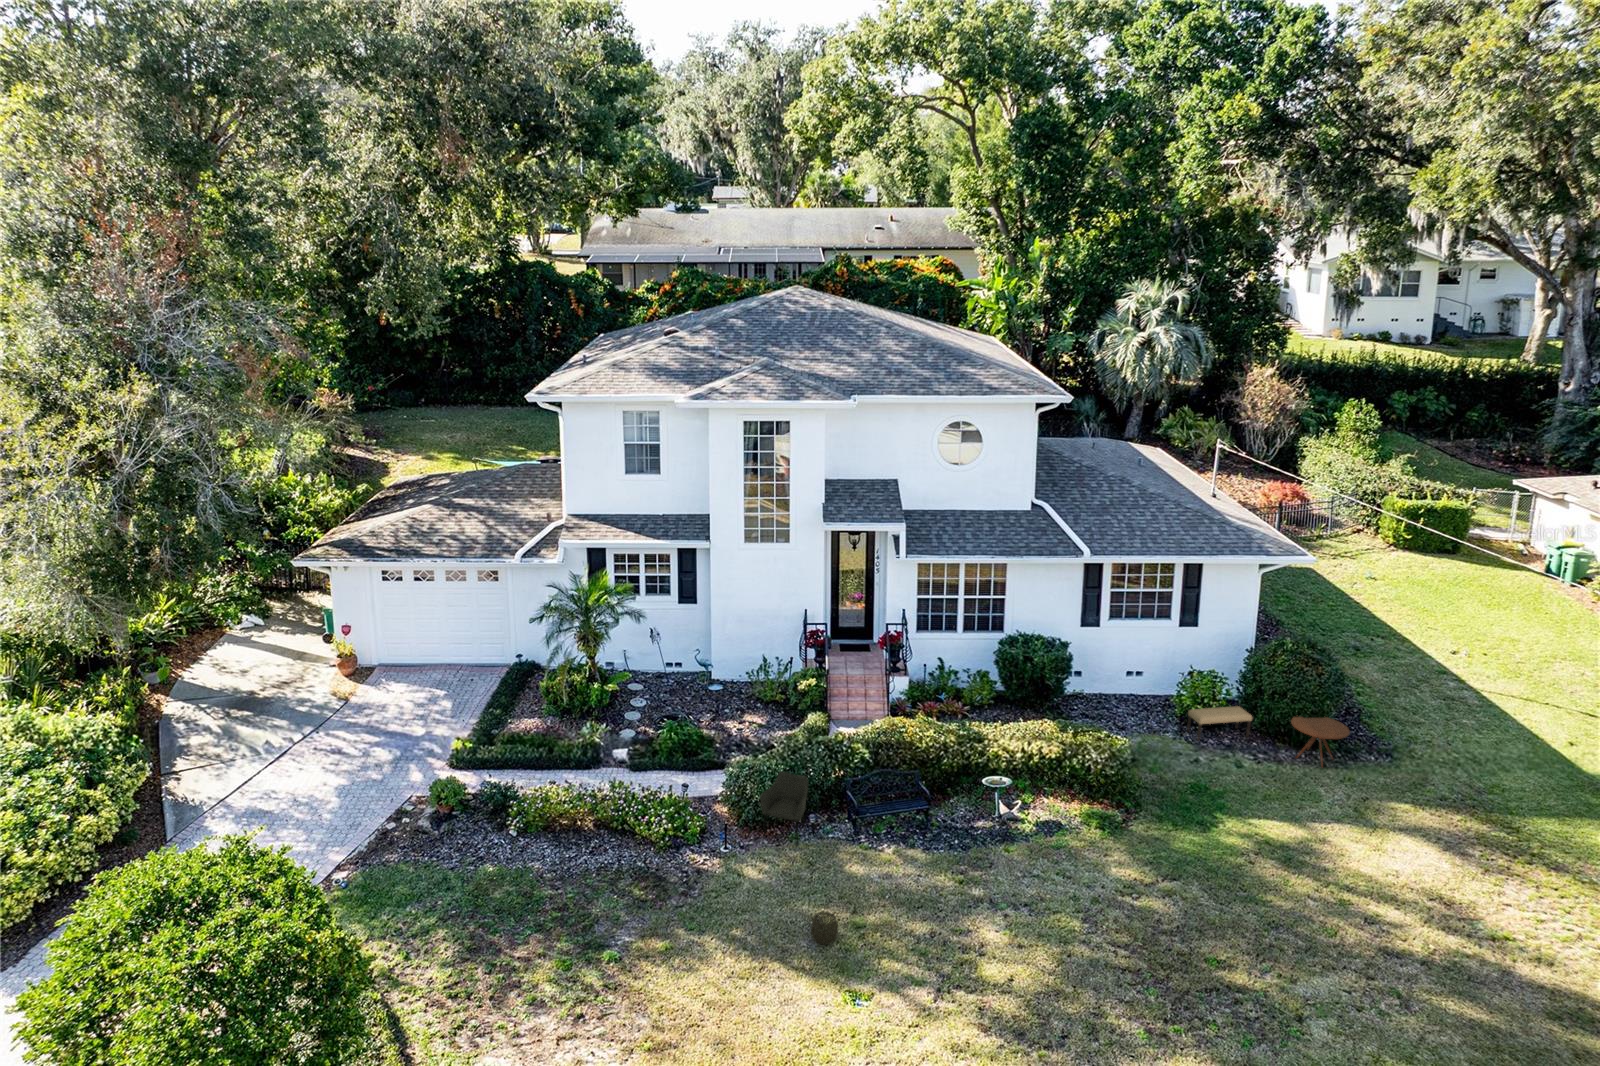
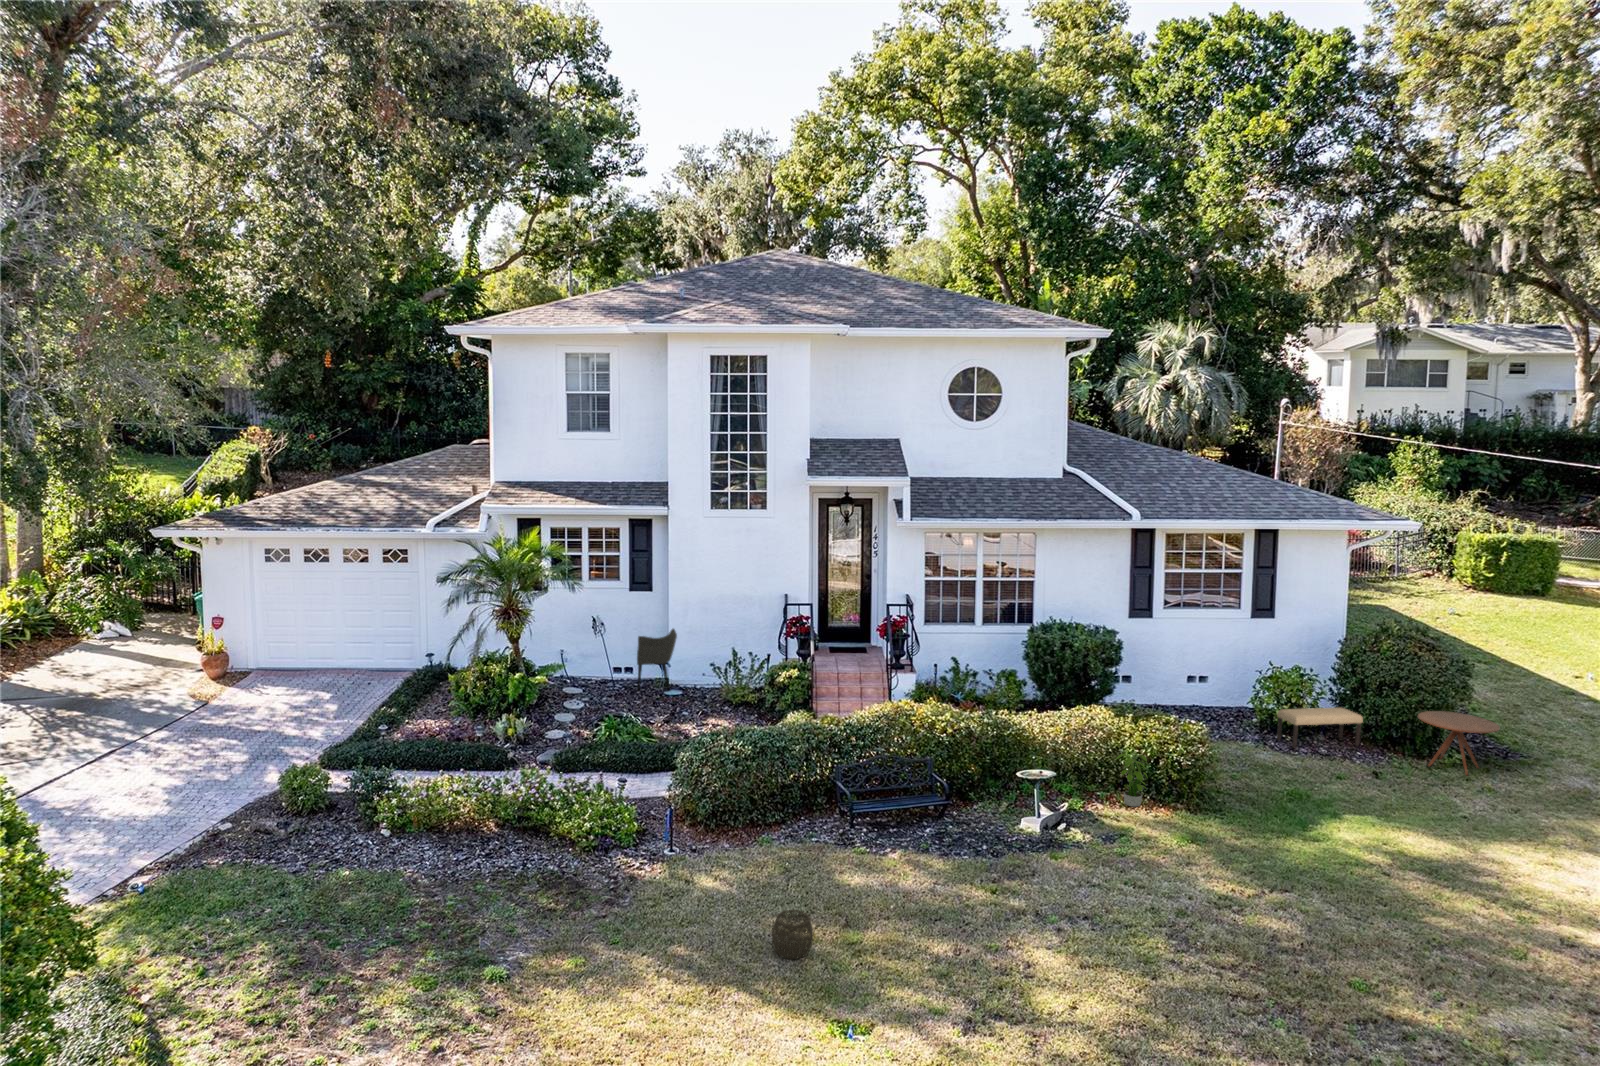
potted plant: none [1054,764,1079,804] -> present [1115,753,1148,807]
armchair: present [760,771,808,845] -> present [637,629,677,691]

